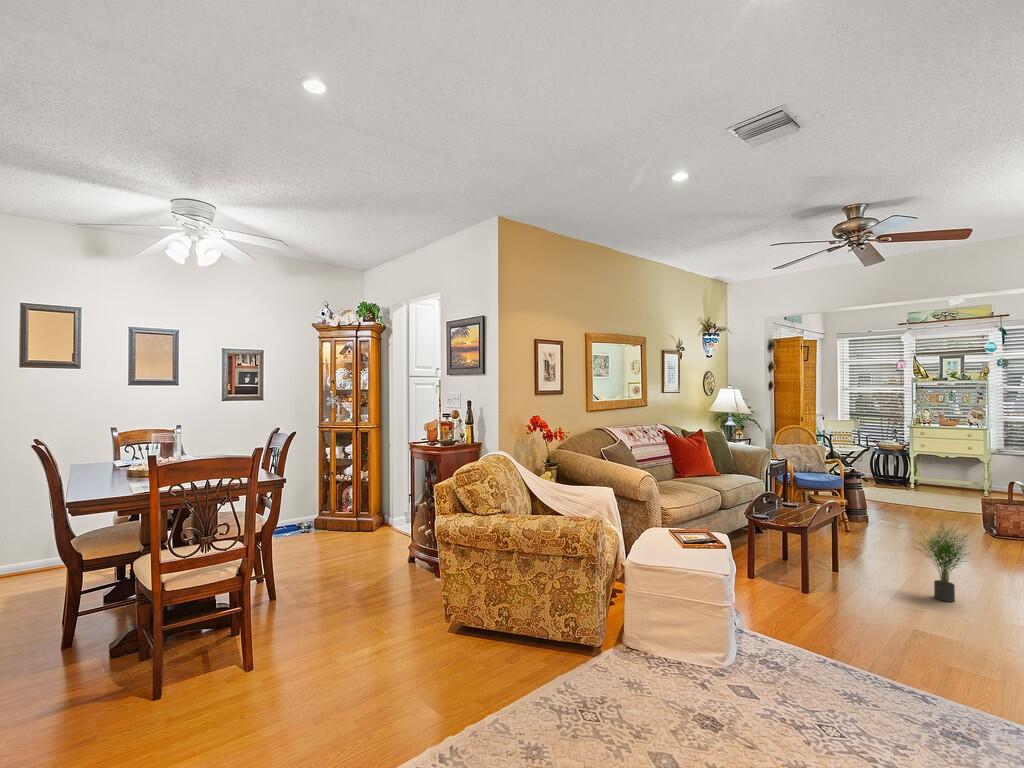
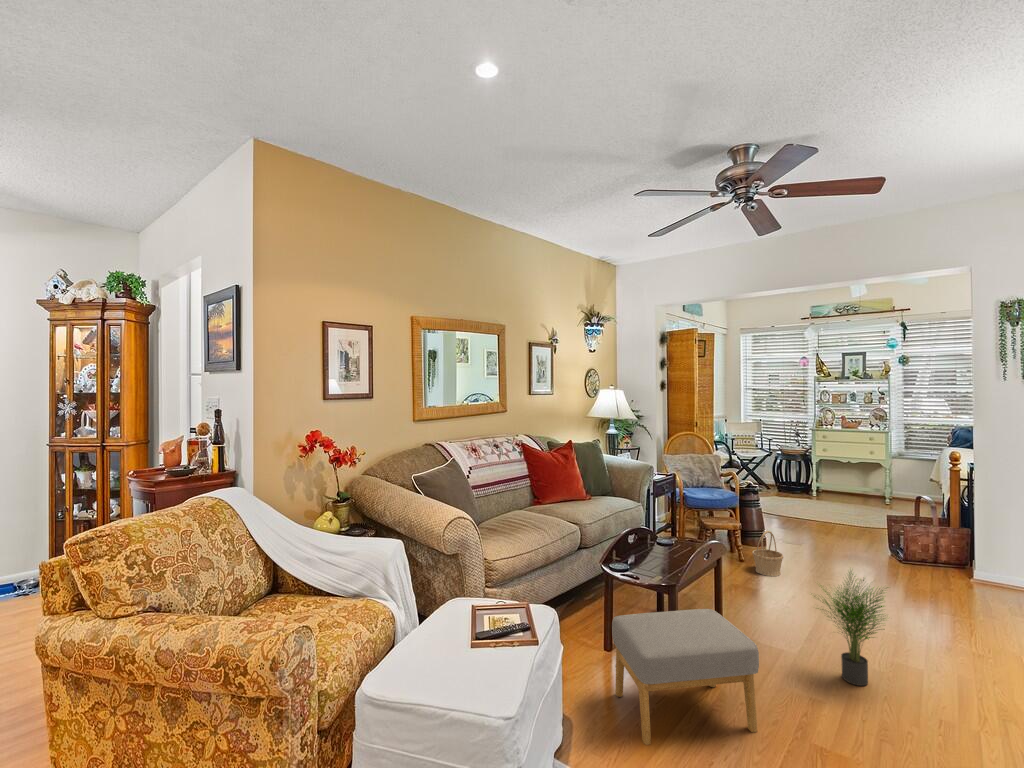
basket: none [858,505,885,541] -> present [752,531,783,576]
footstool: none [763,543,873,619] -> present [612,609,759,745]

